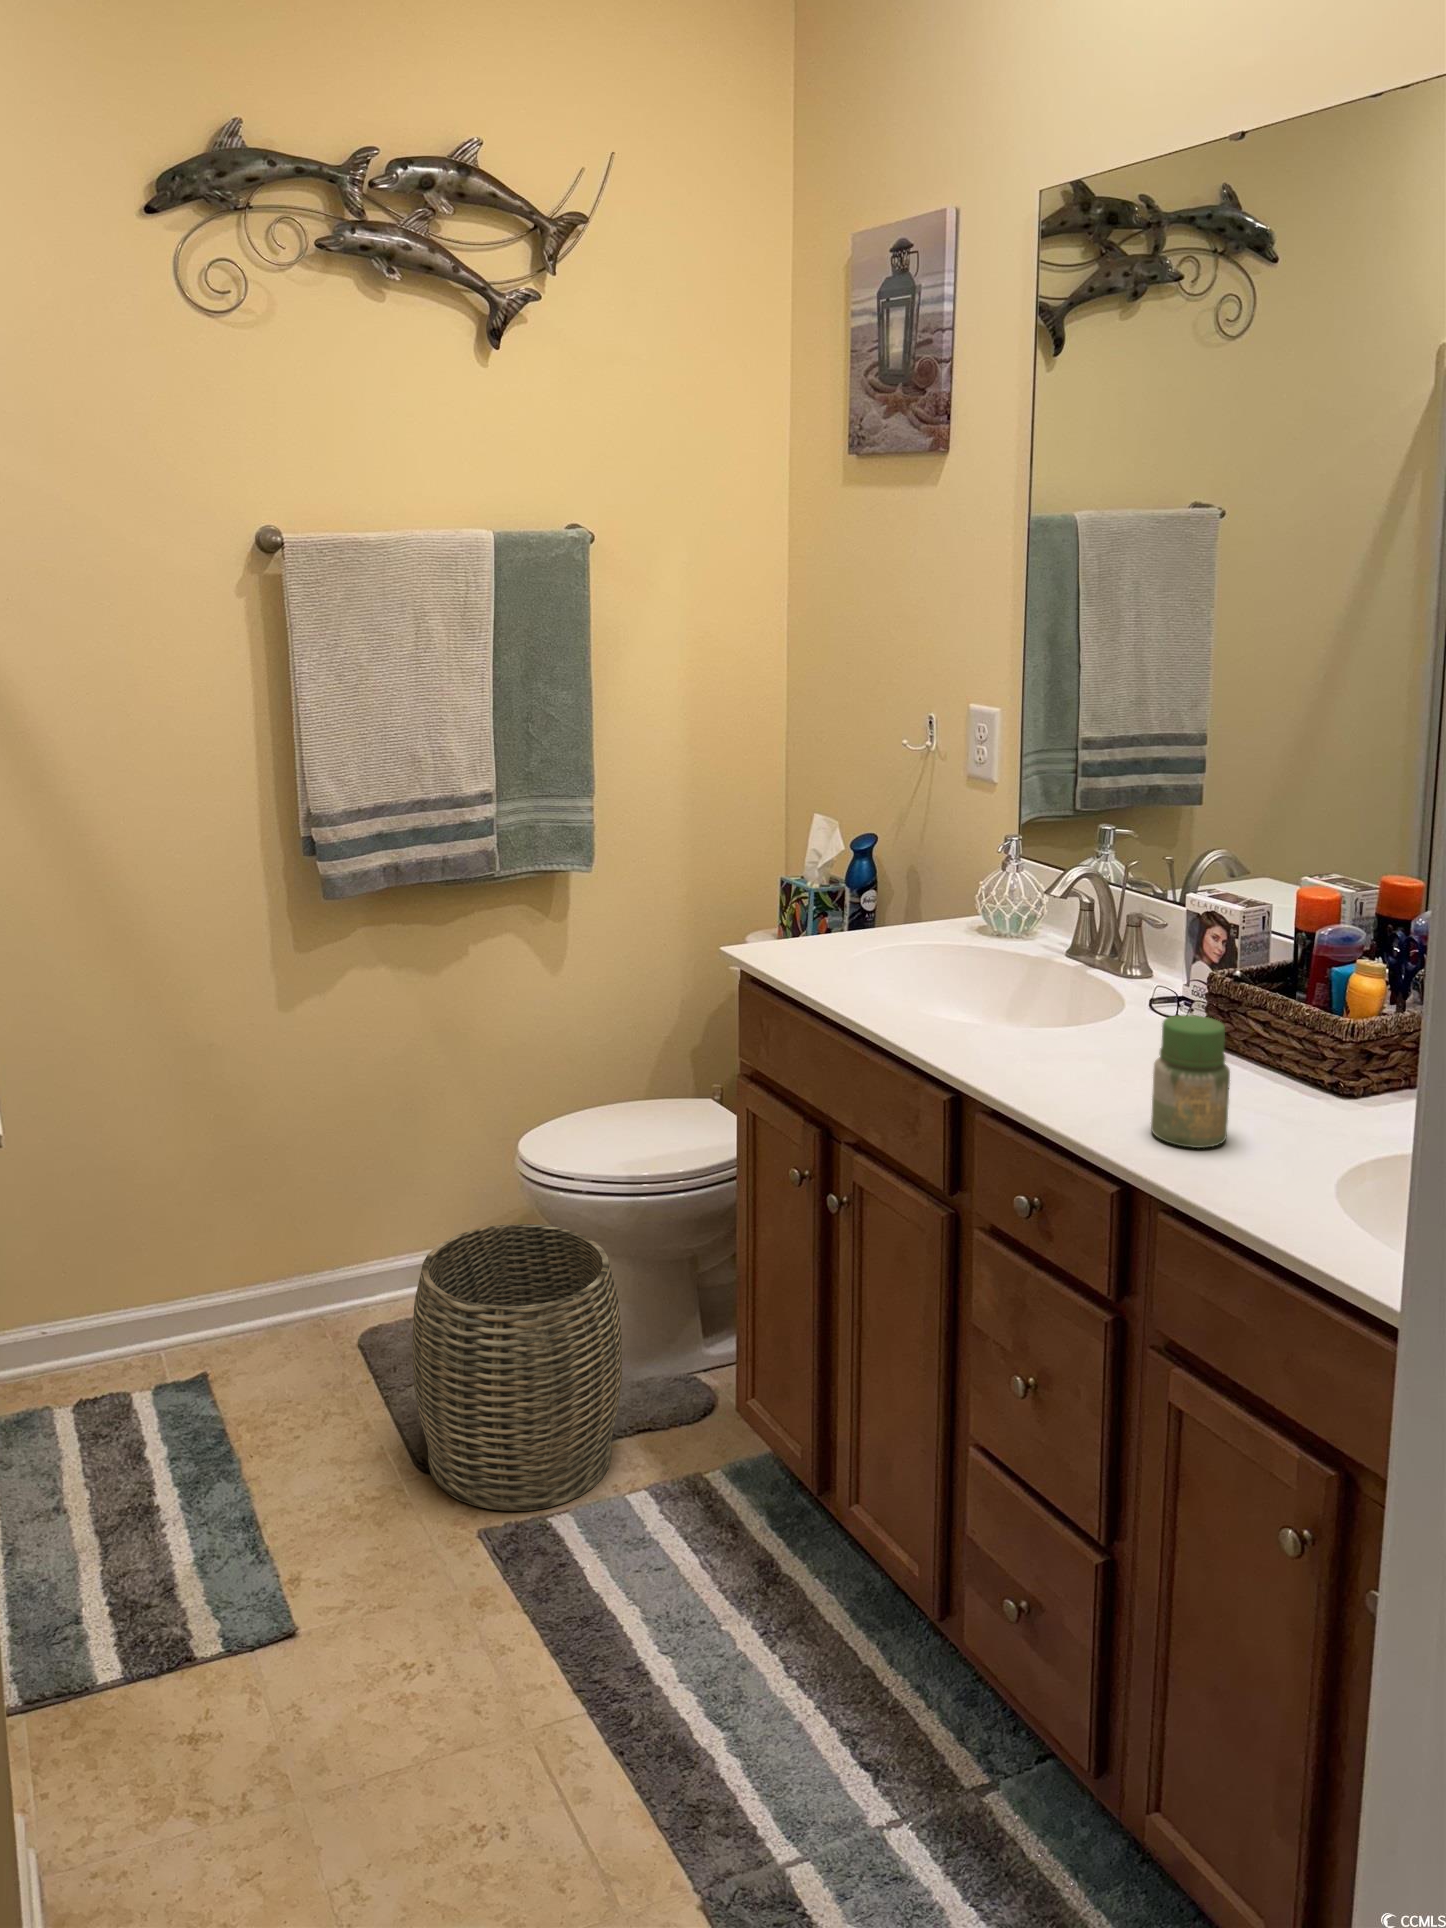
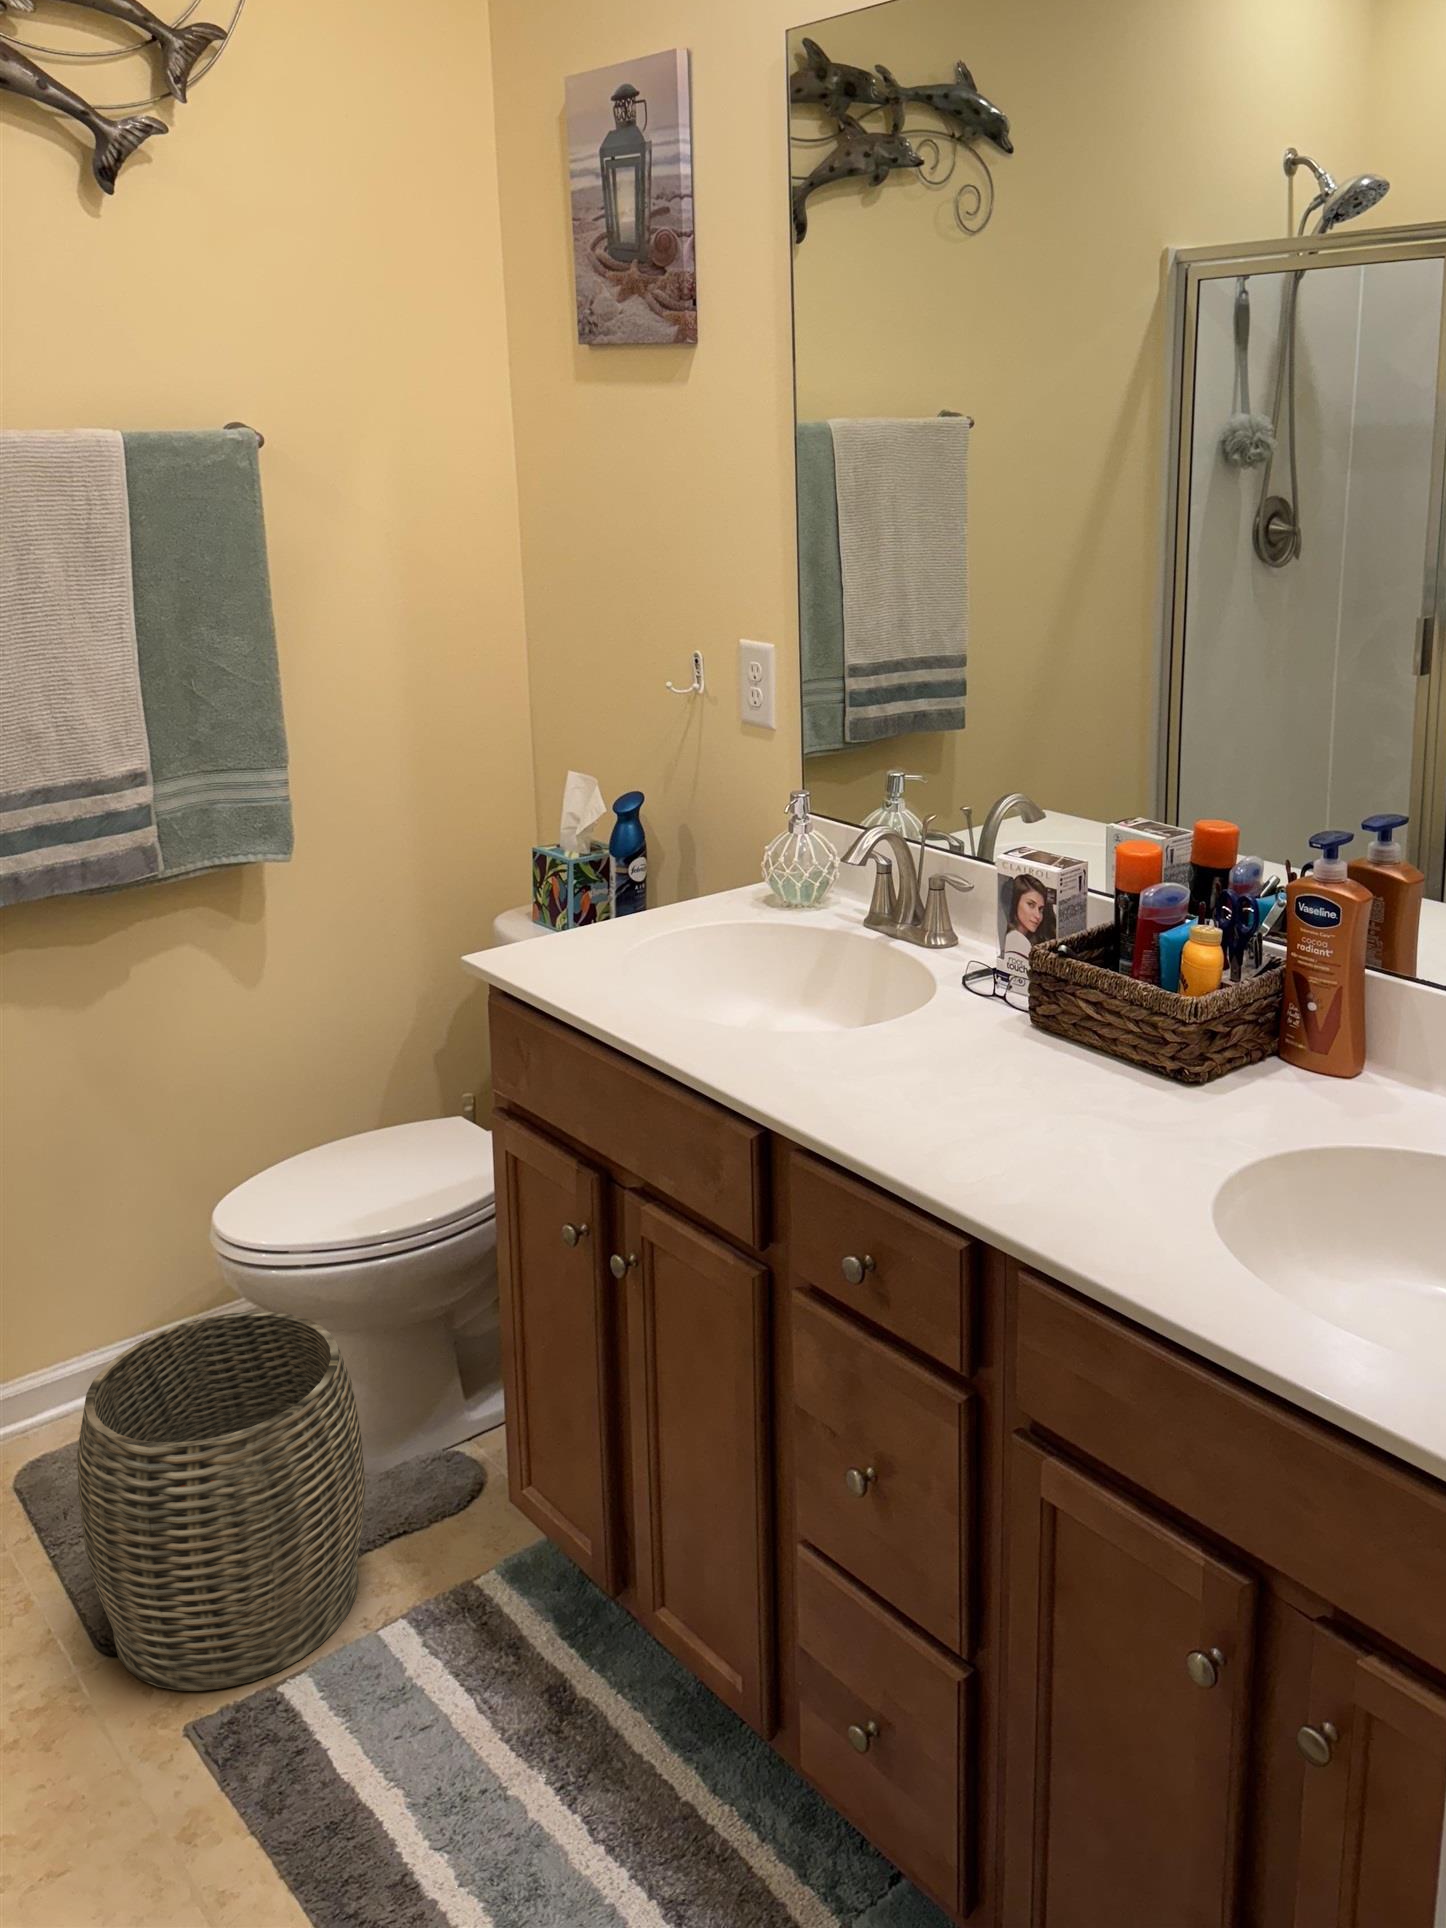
jar: present [1151,1015,1230,1148] -> none [995,1019,1082,1181]

